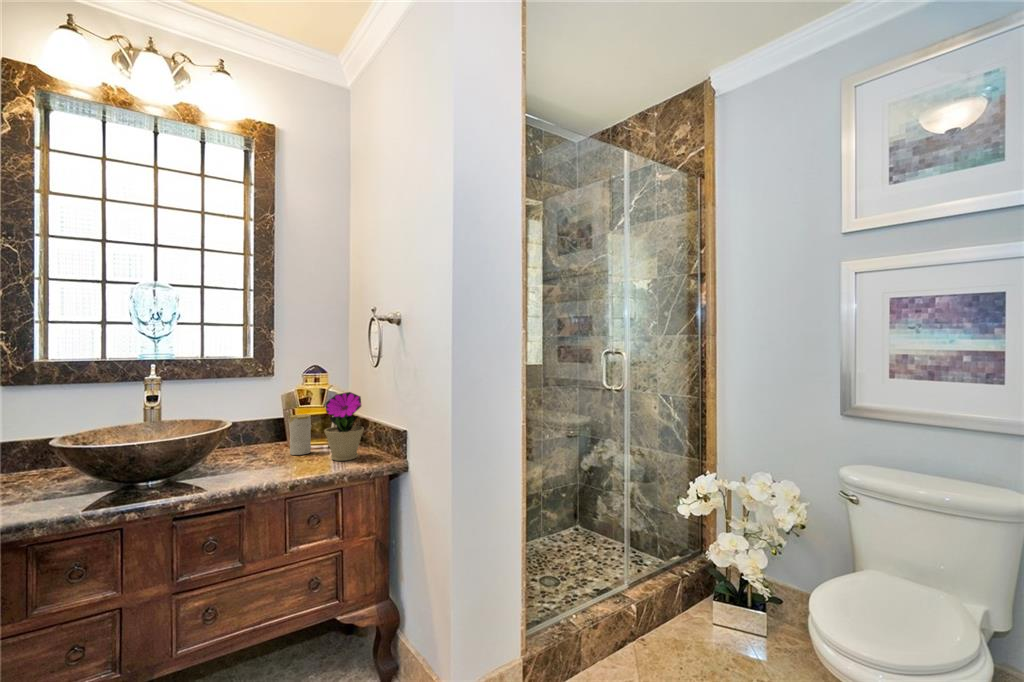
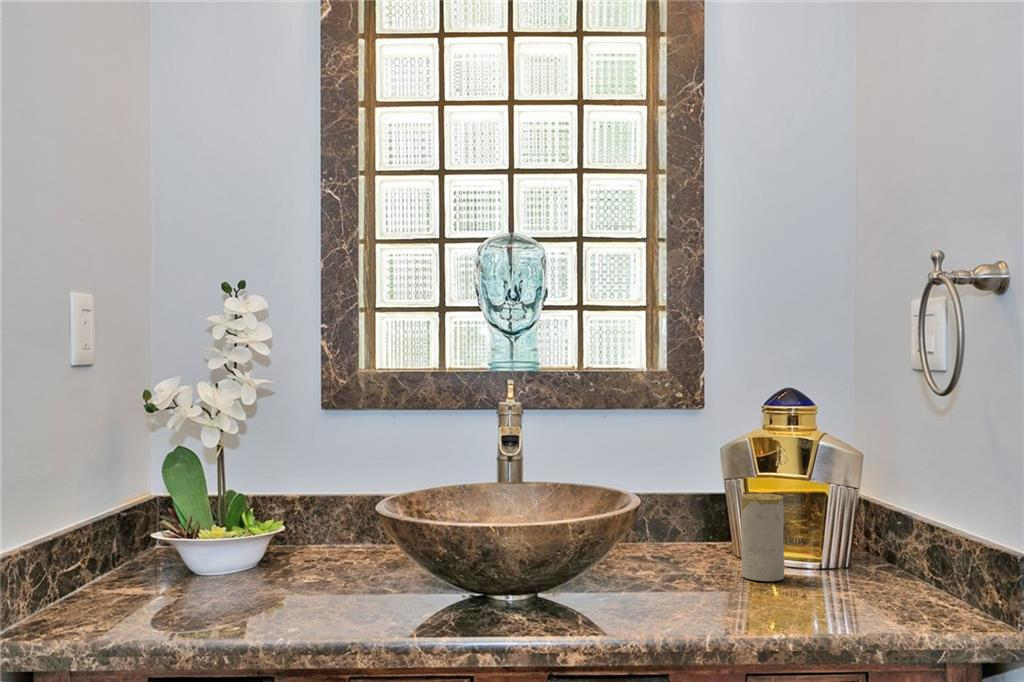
flower pot: present [325,392,364,461] -> none [819,451,912,612]

